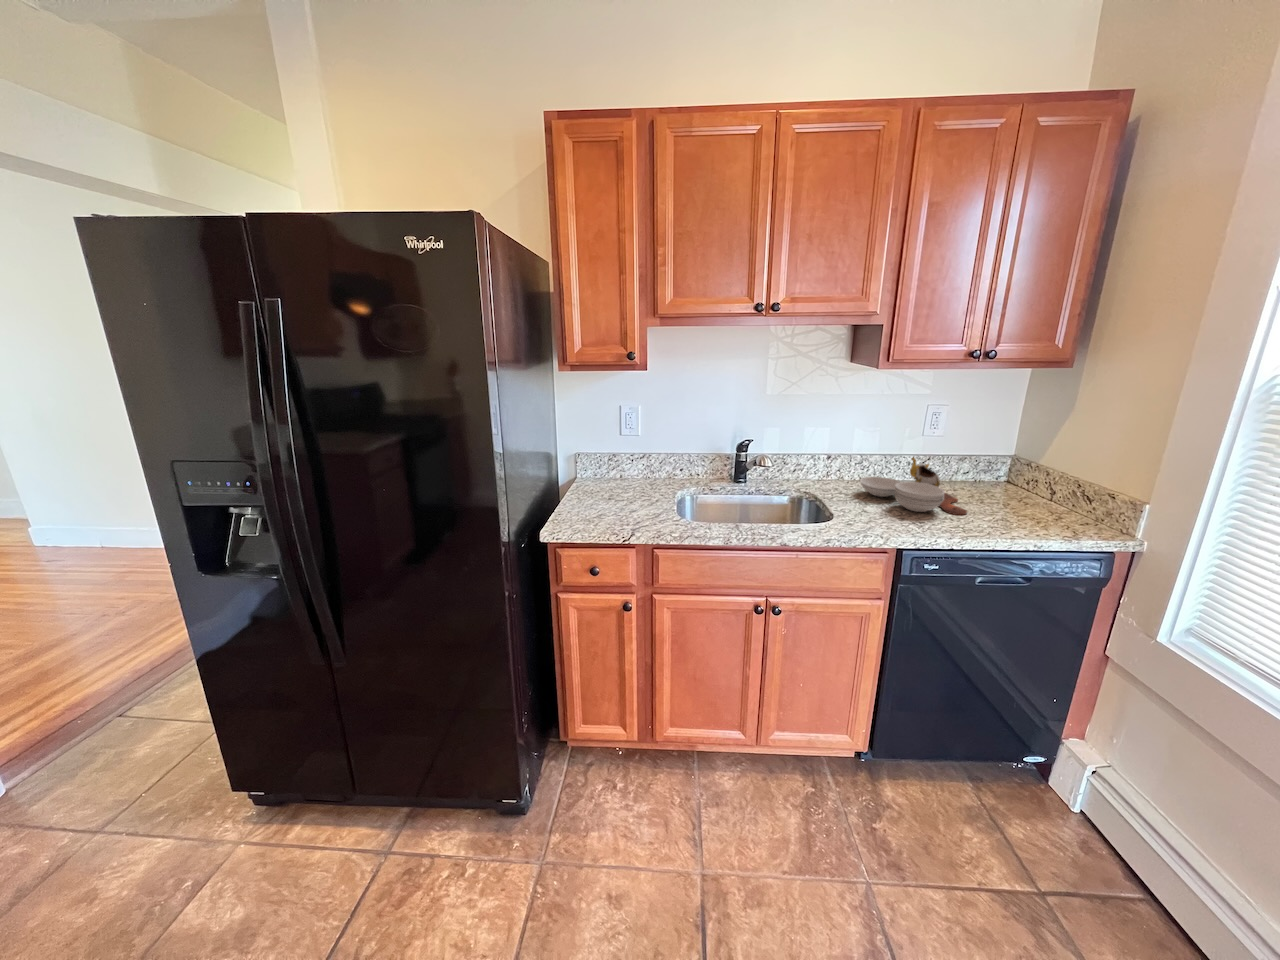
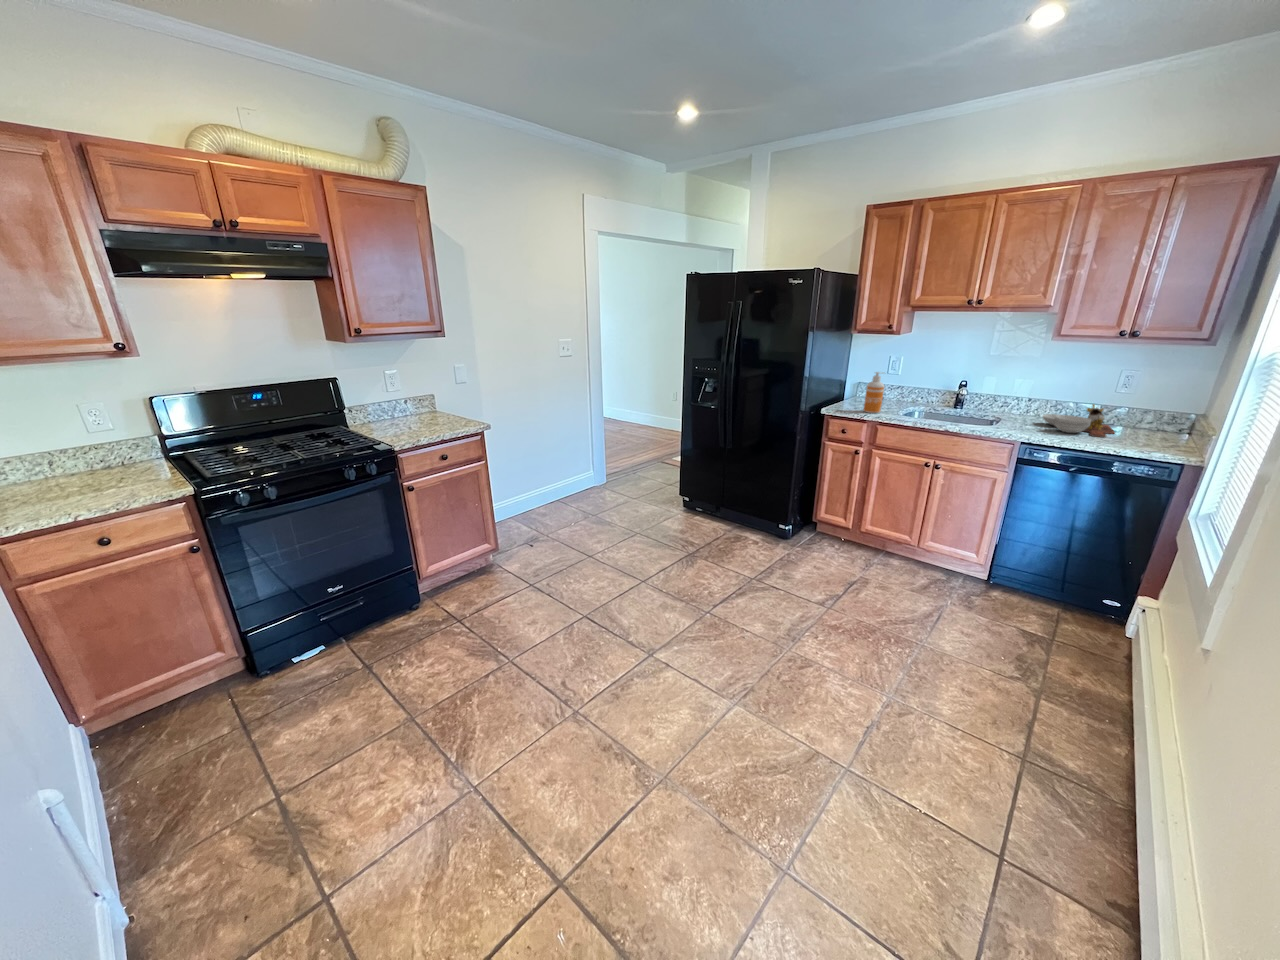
soap dispenser: none [611,442,642,520] -> present [864,372,884,413]

